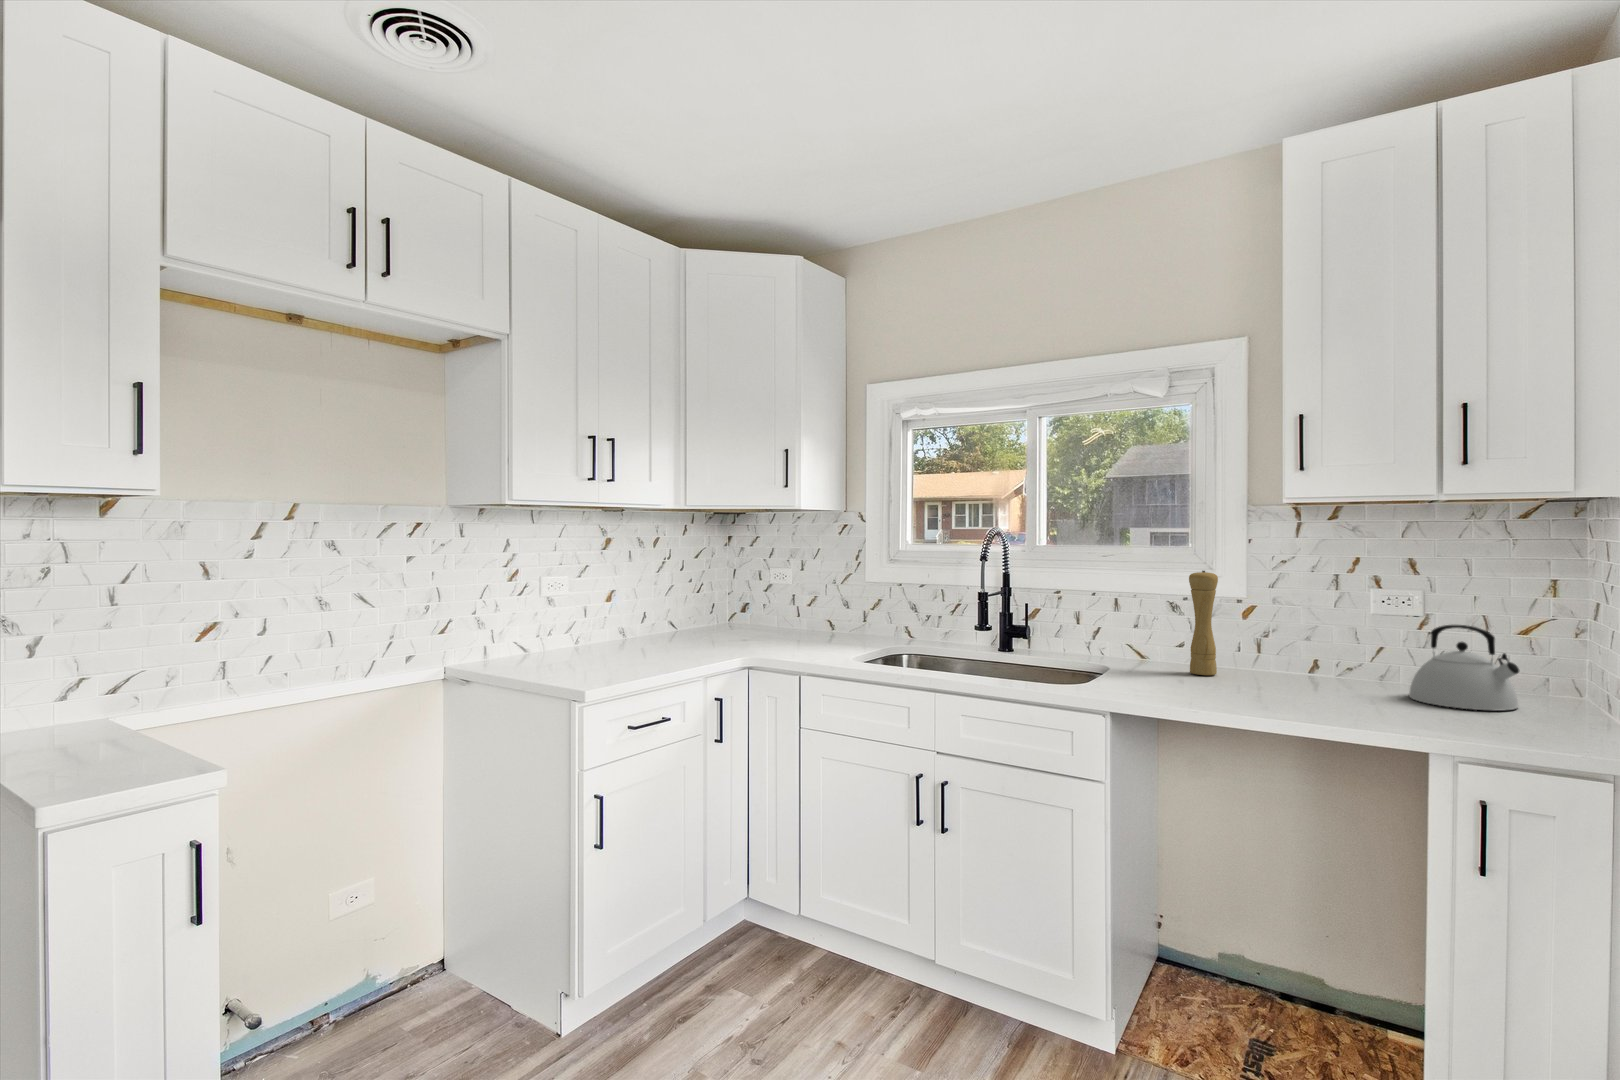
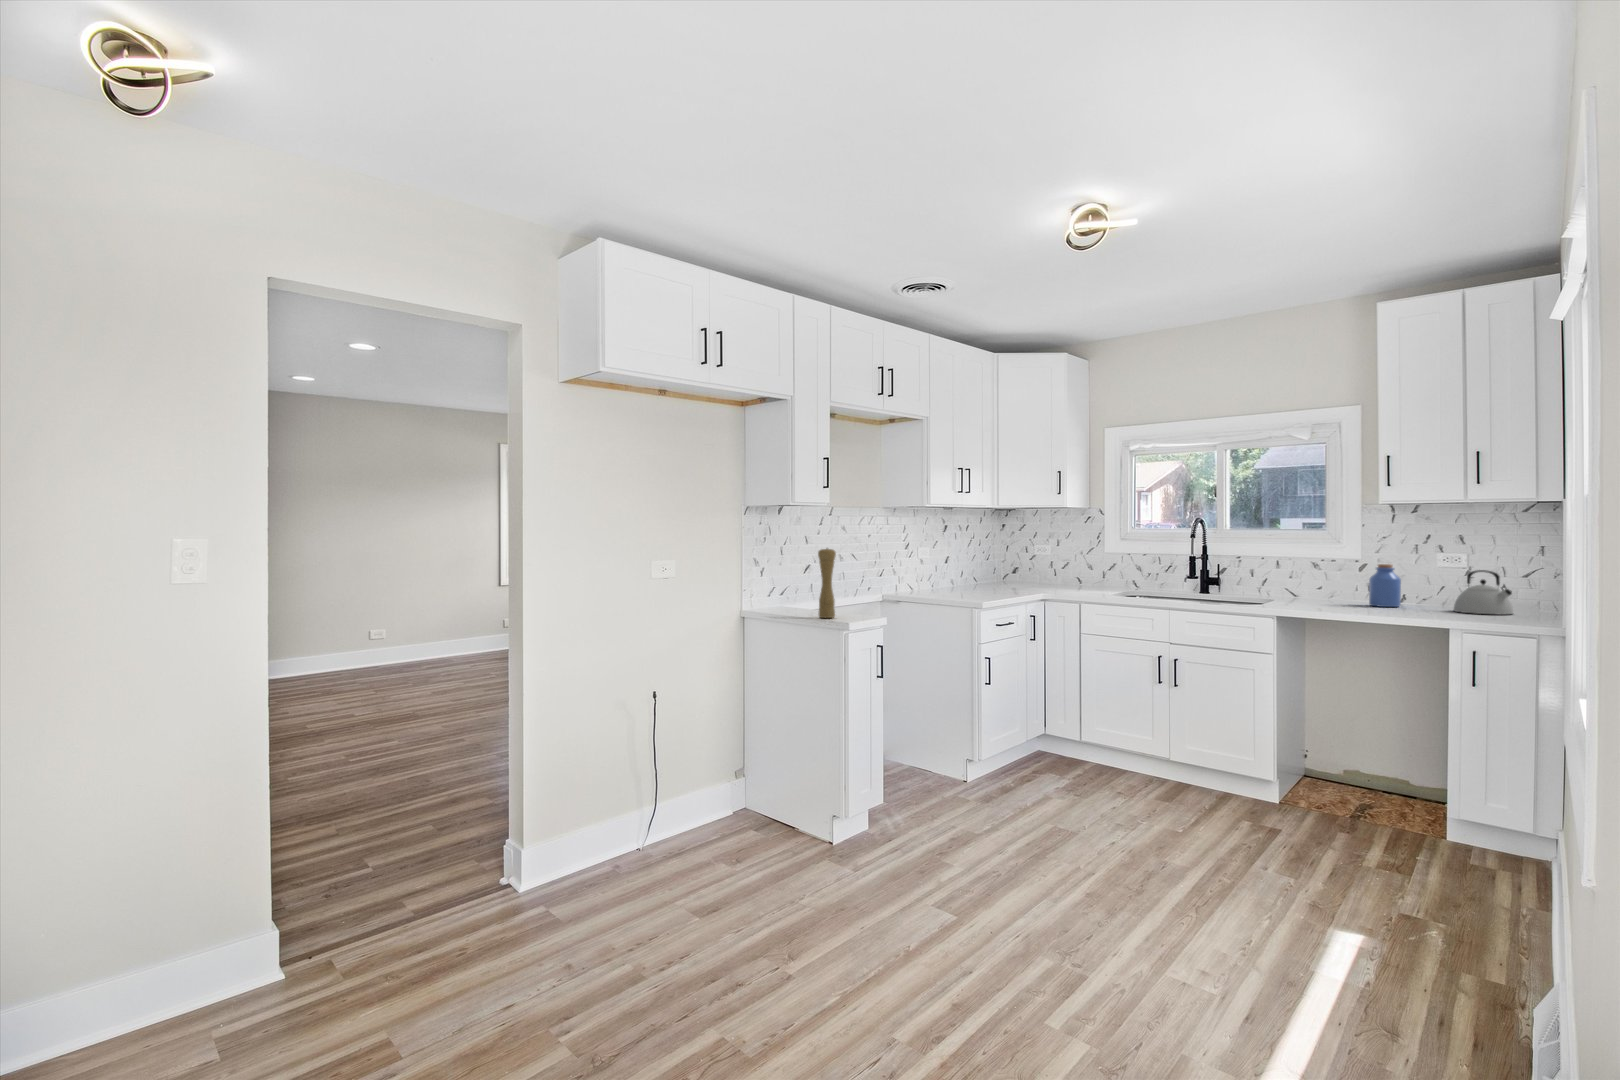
pepper mill: present [1189,571,1218,675] -> present [818,548,836,618]
jar: none [1263,609,1315,686] -> present [1369,564,1401,607]

